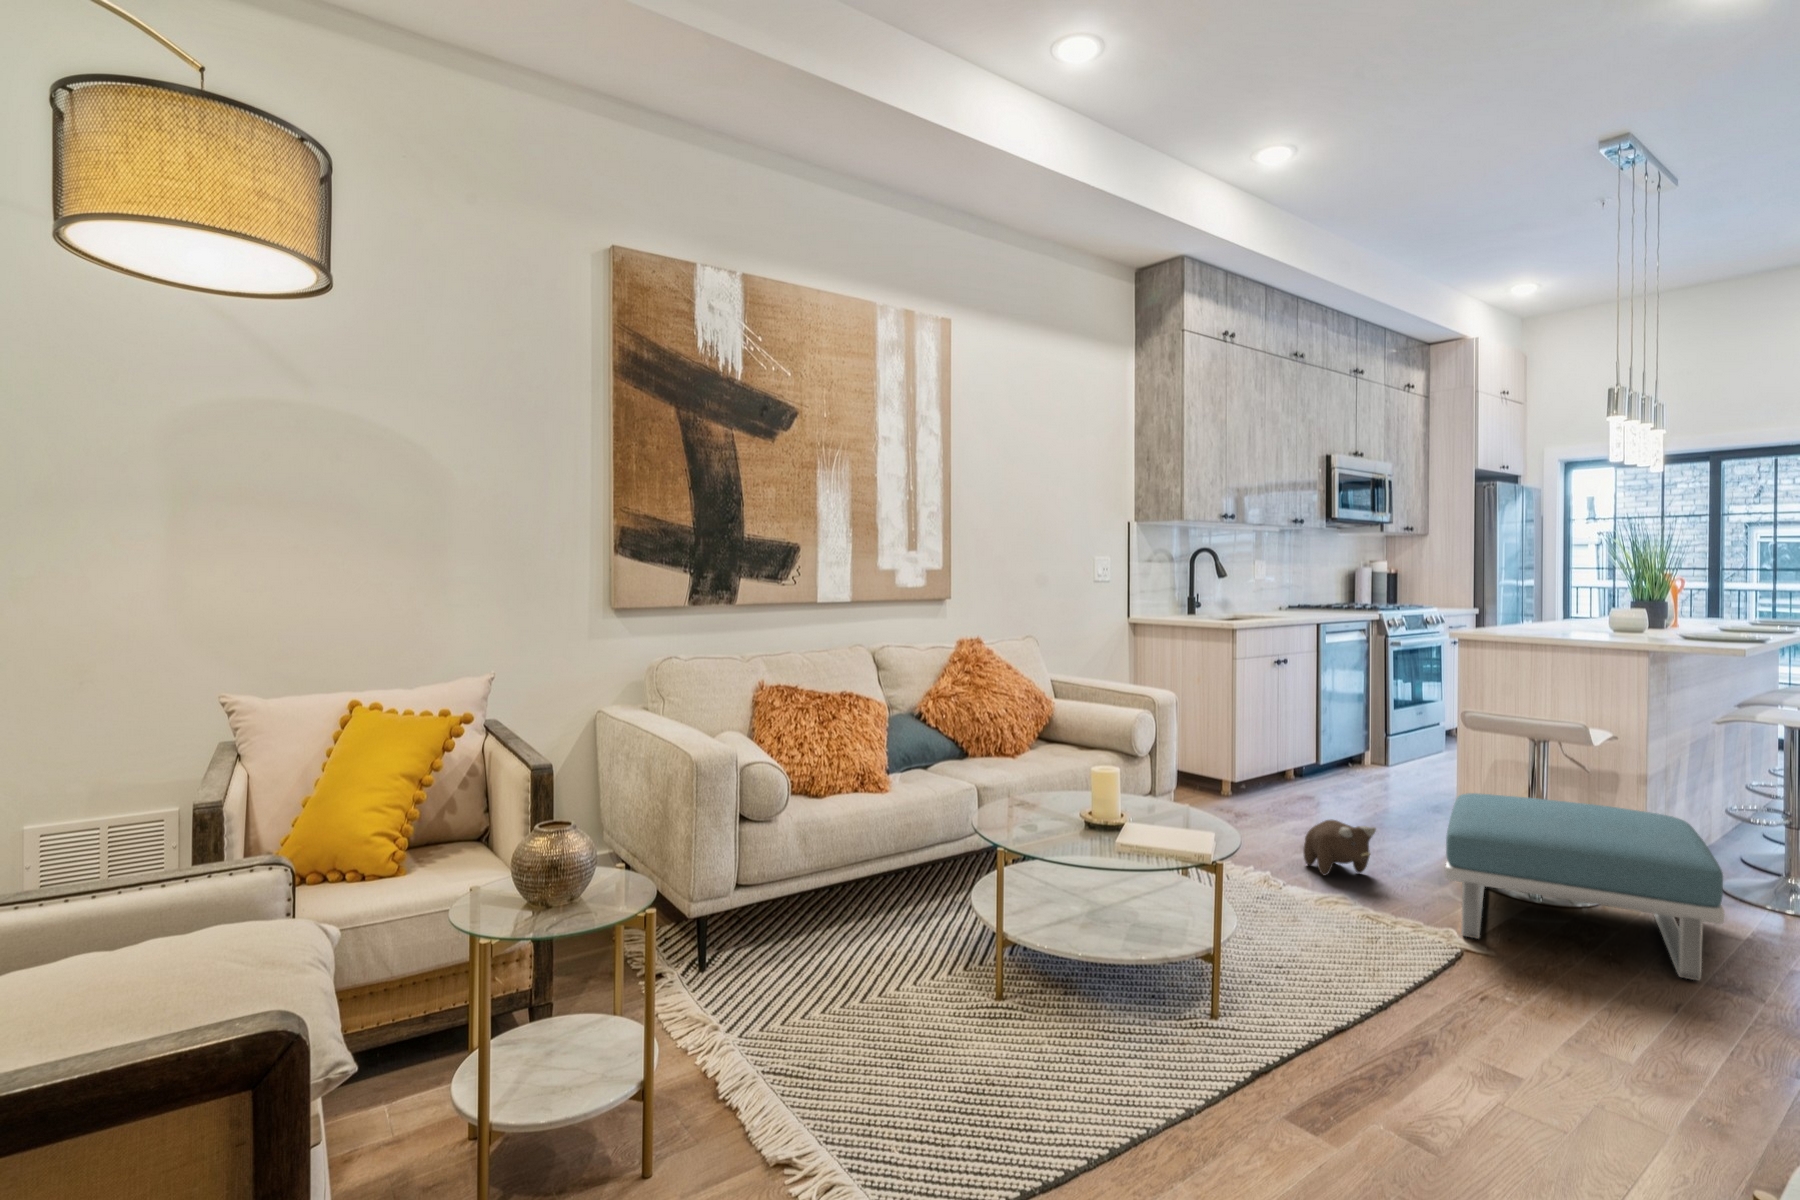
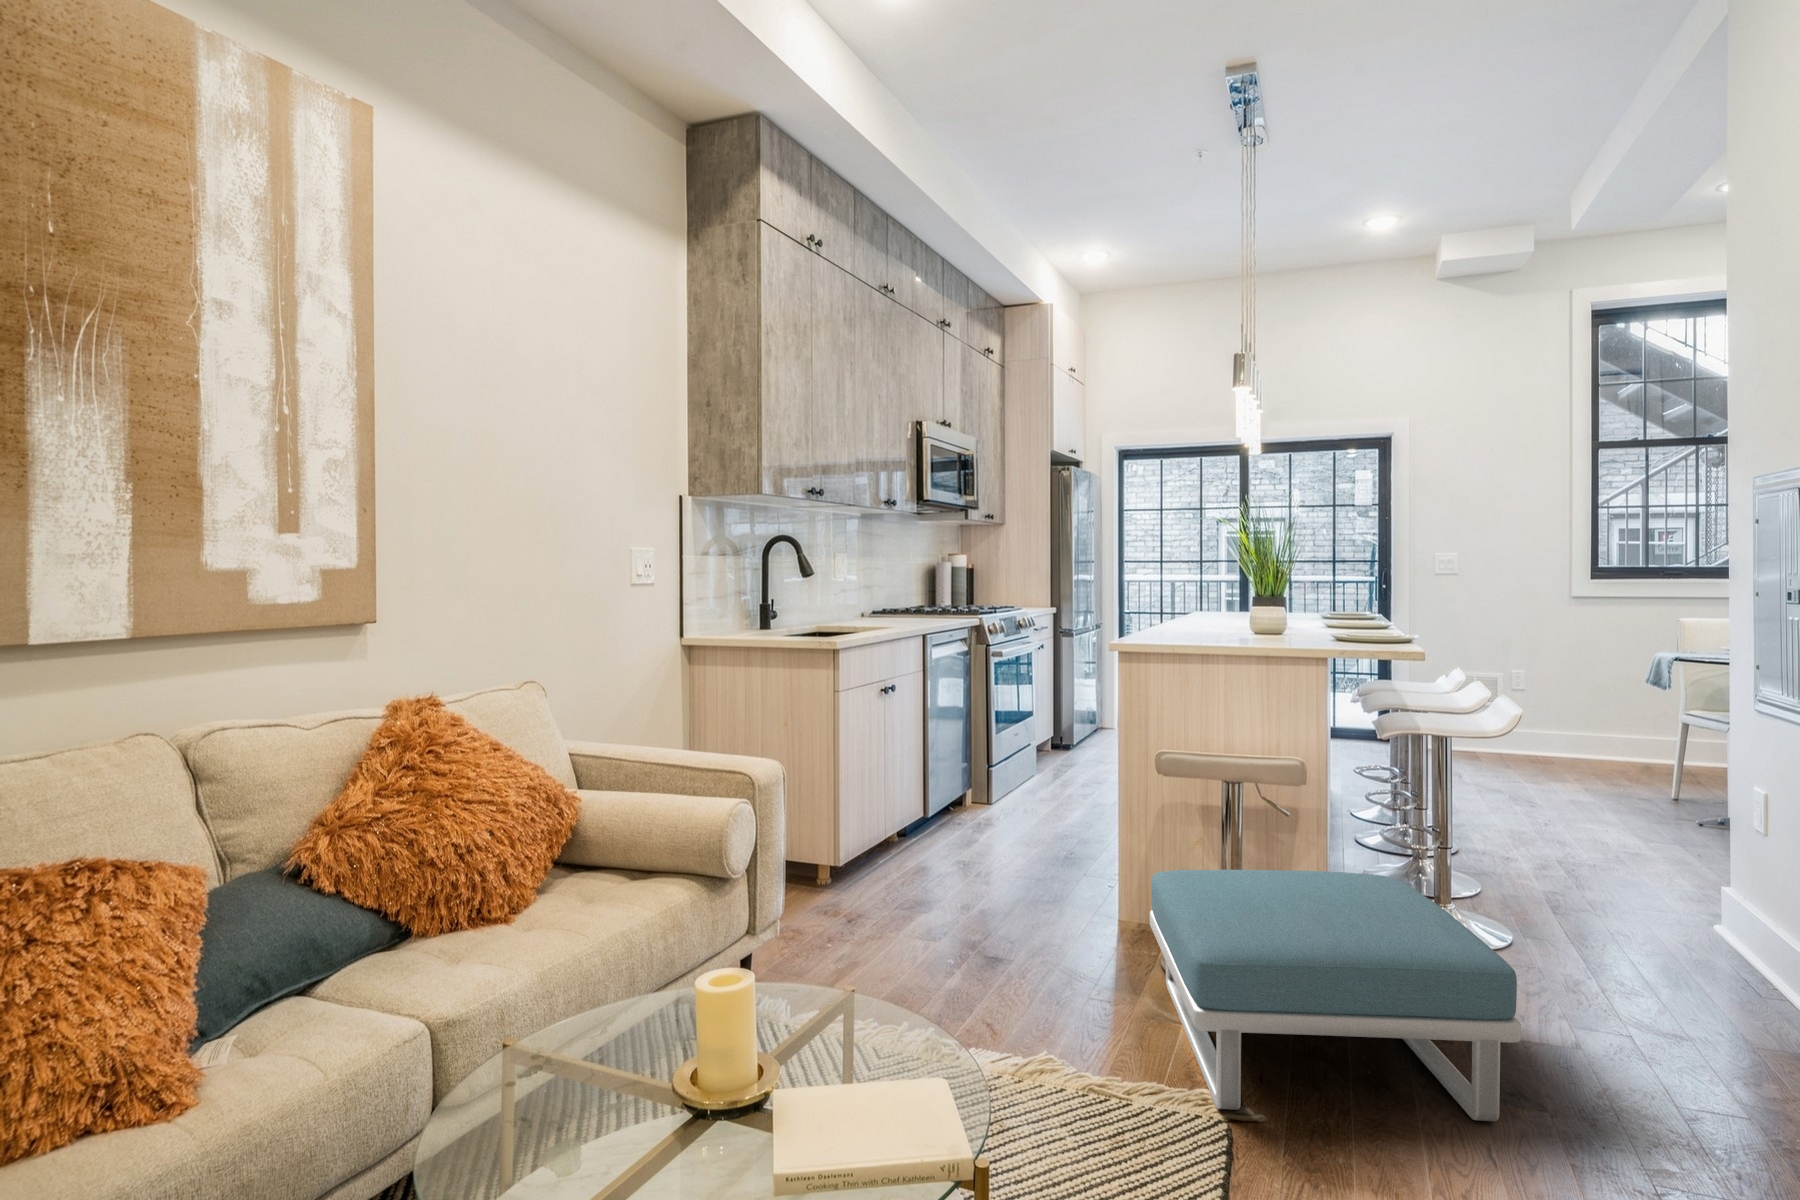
plush toy: present [1303,820,1376,875] -> none [966,933,1068,1023]

